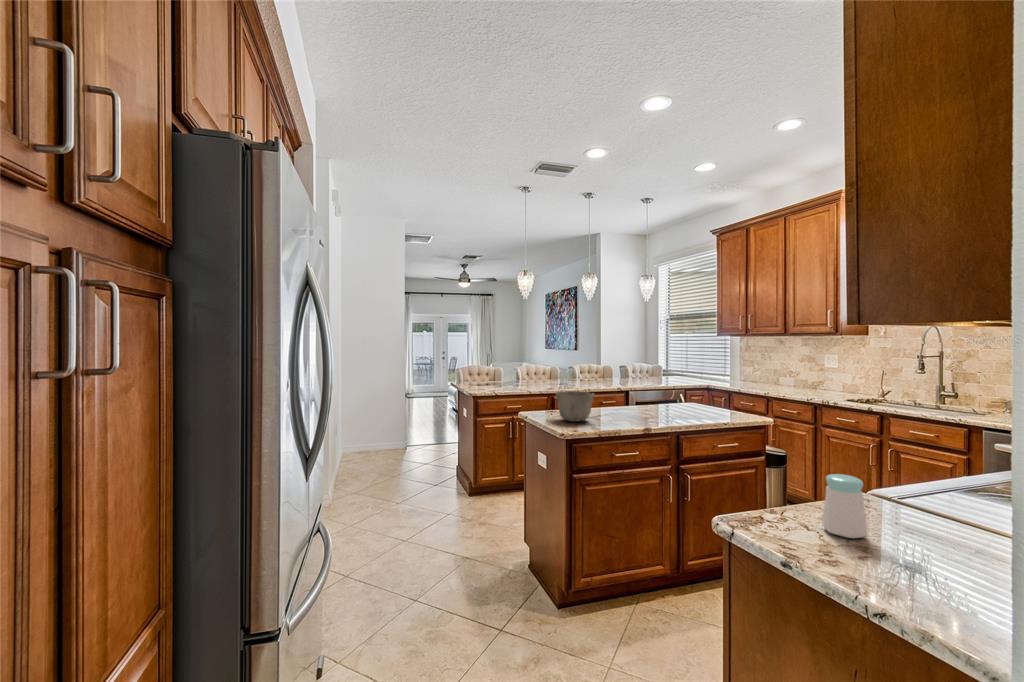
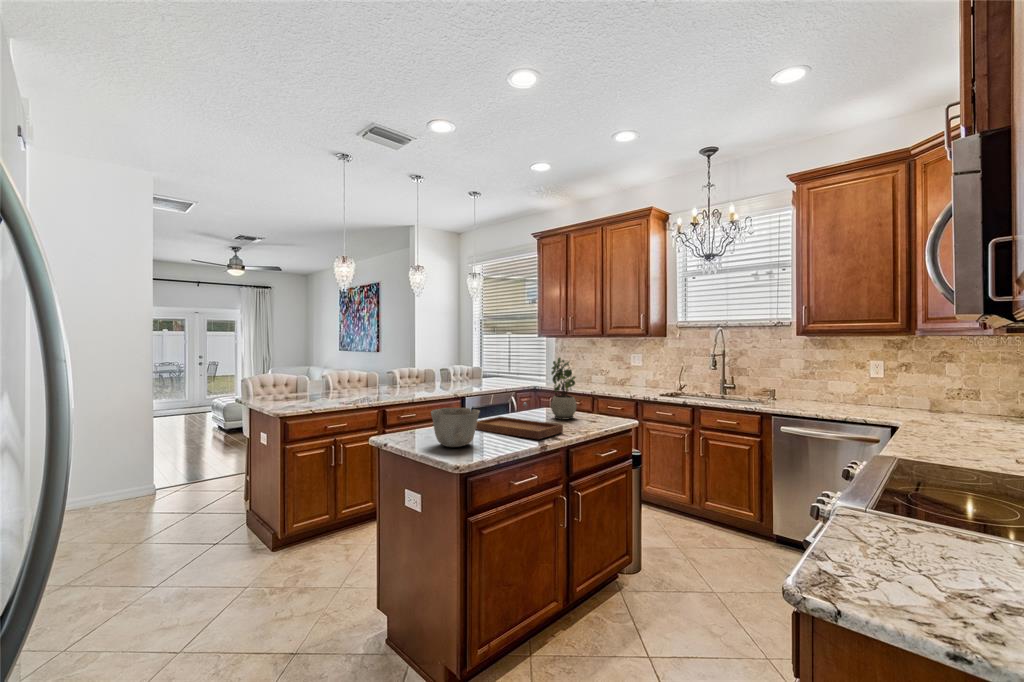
potted plant: none [682,353,708,411] -> present [551,358,577,419]
tray: none [602,392,678,423] -> present [476,403,563,439]
salt shaker: present [822,474,867,538] -> none [905,507,959,585]

